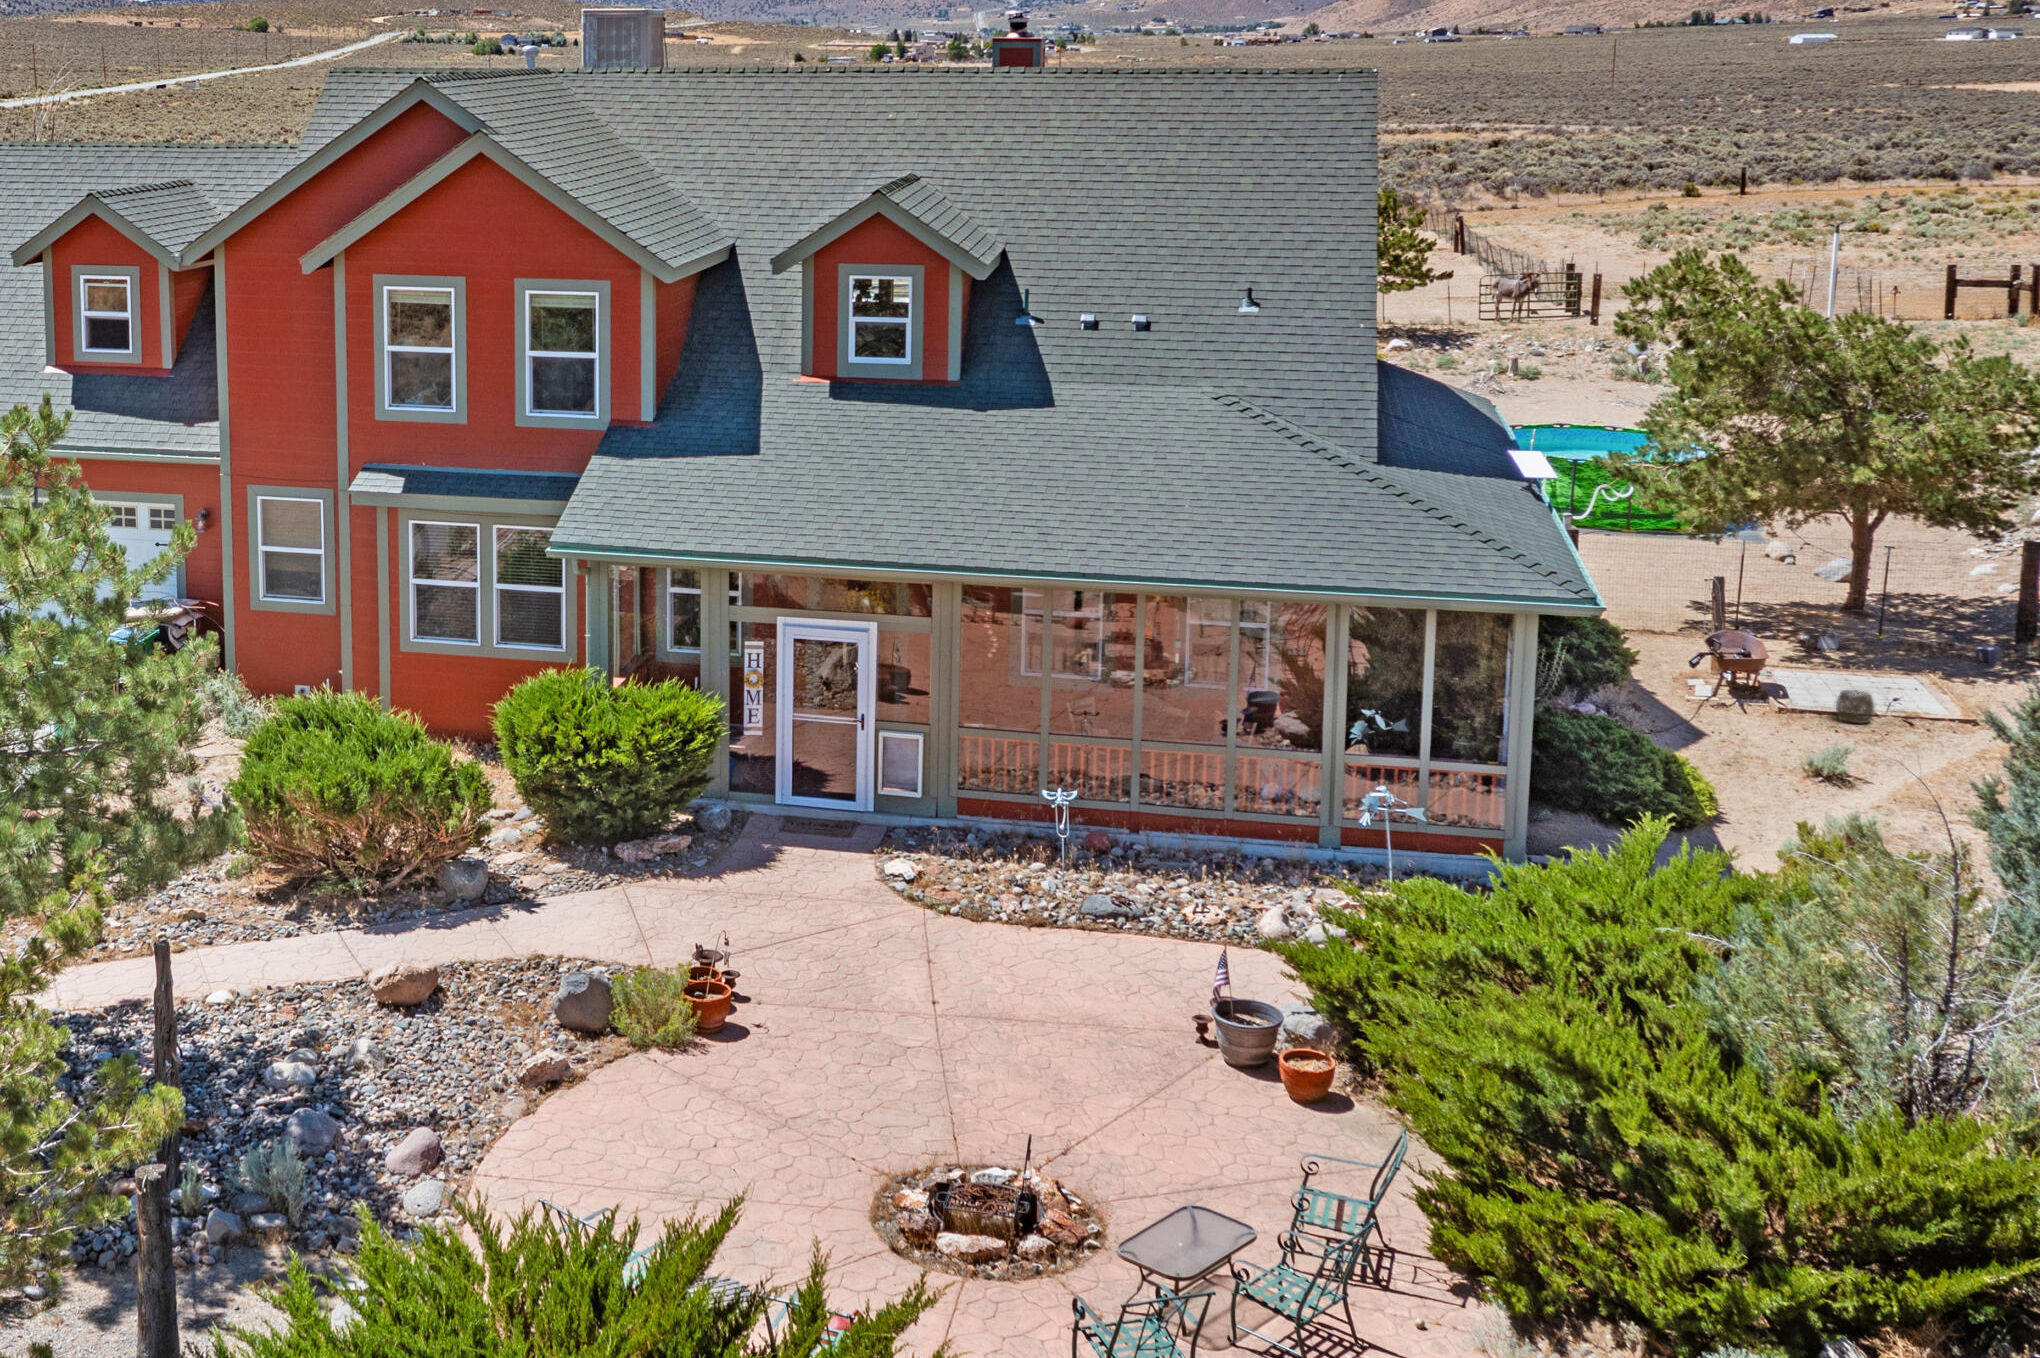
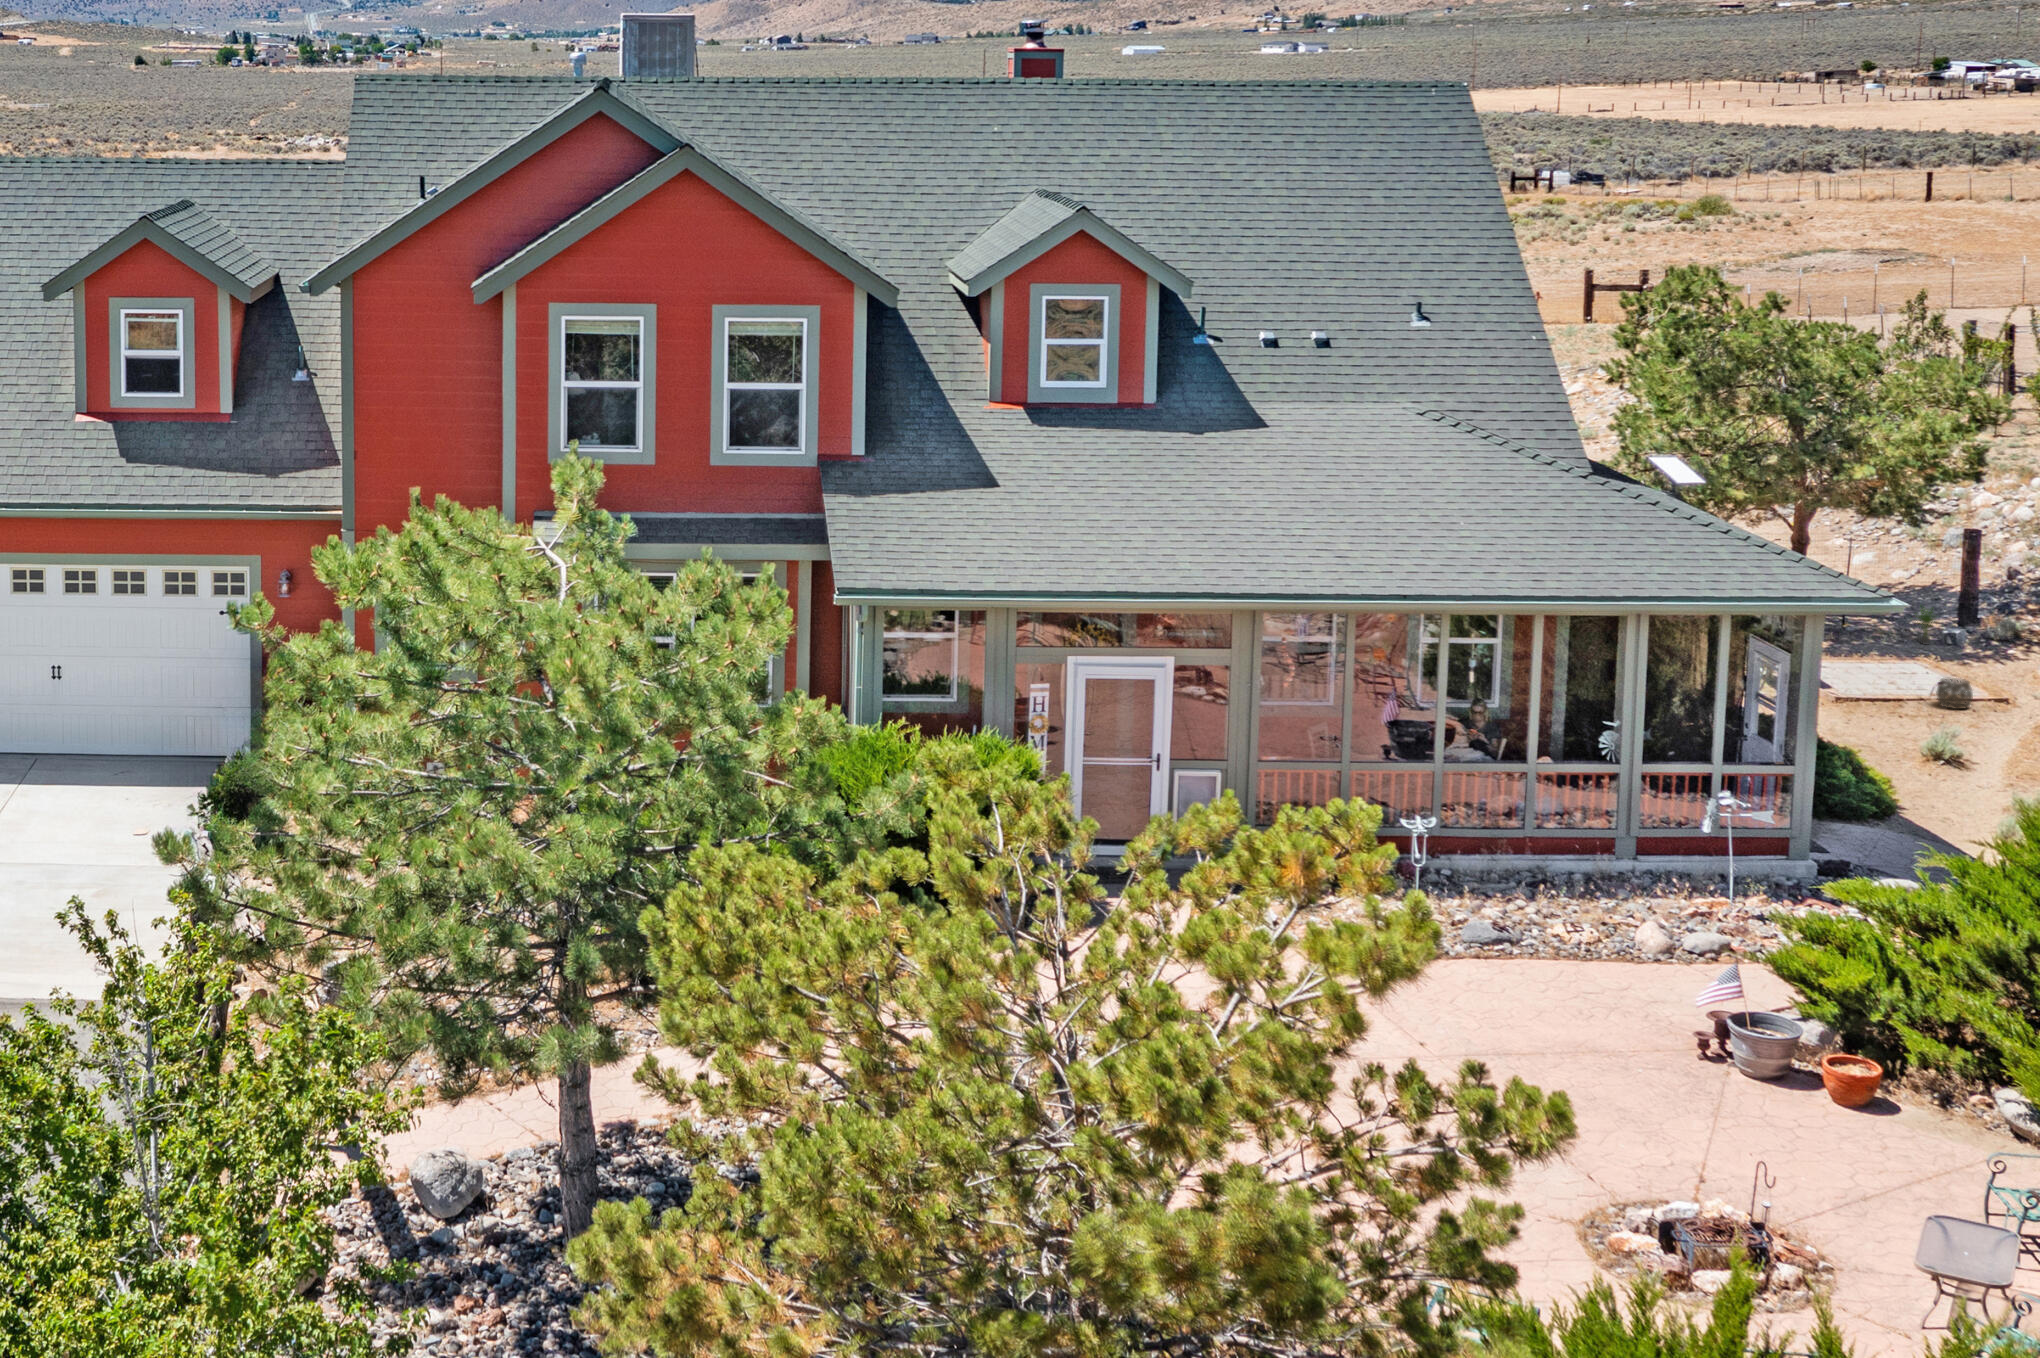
potted plant: none [1878,612,1916,655] -> present [1916,608,1935,644]

